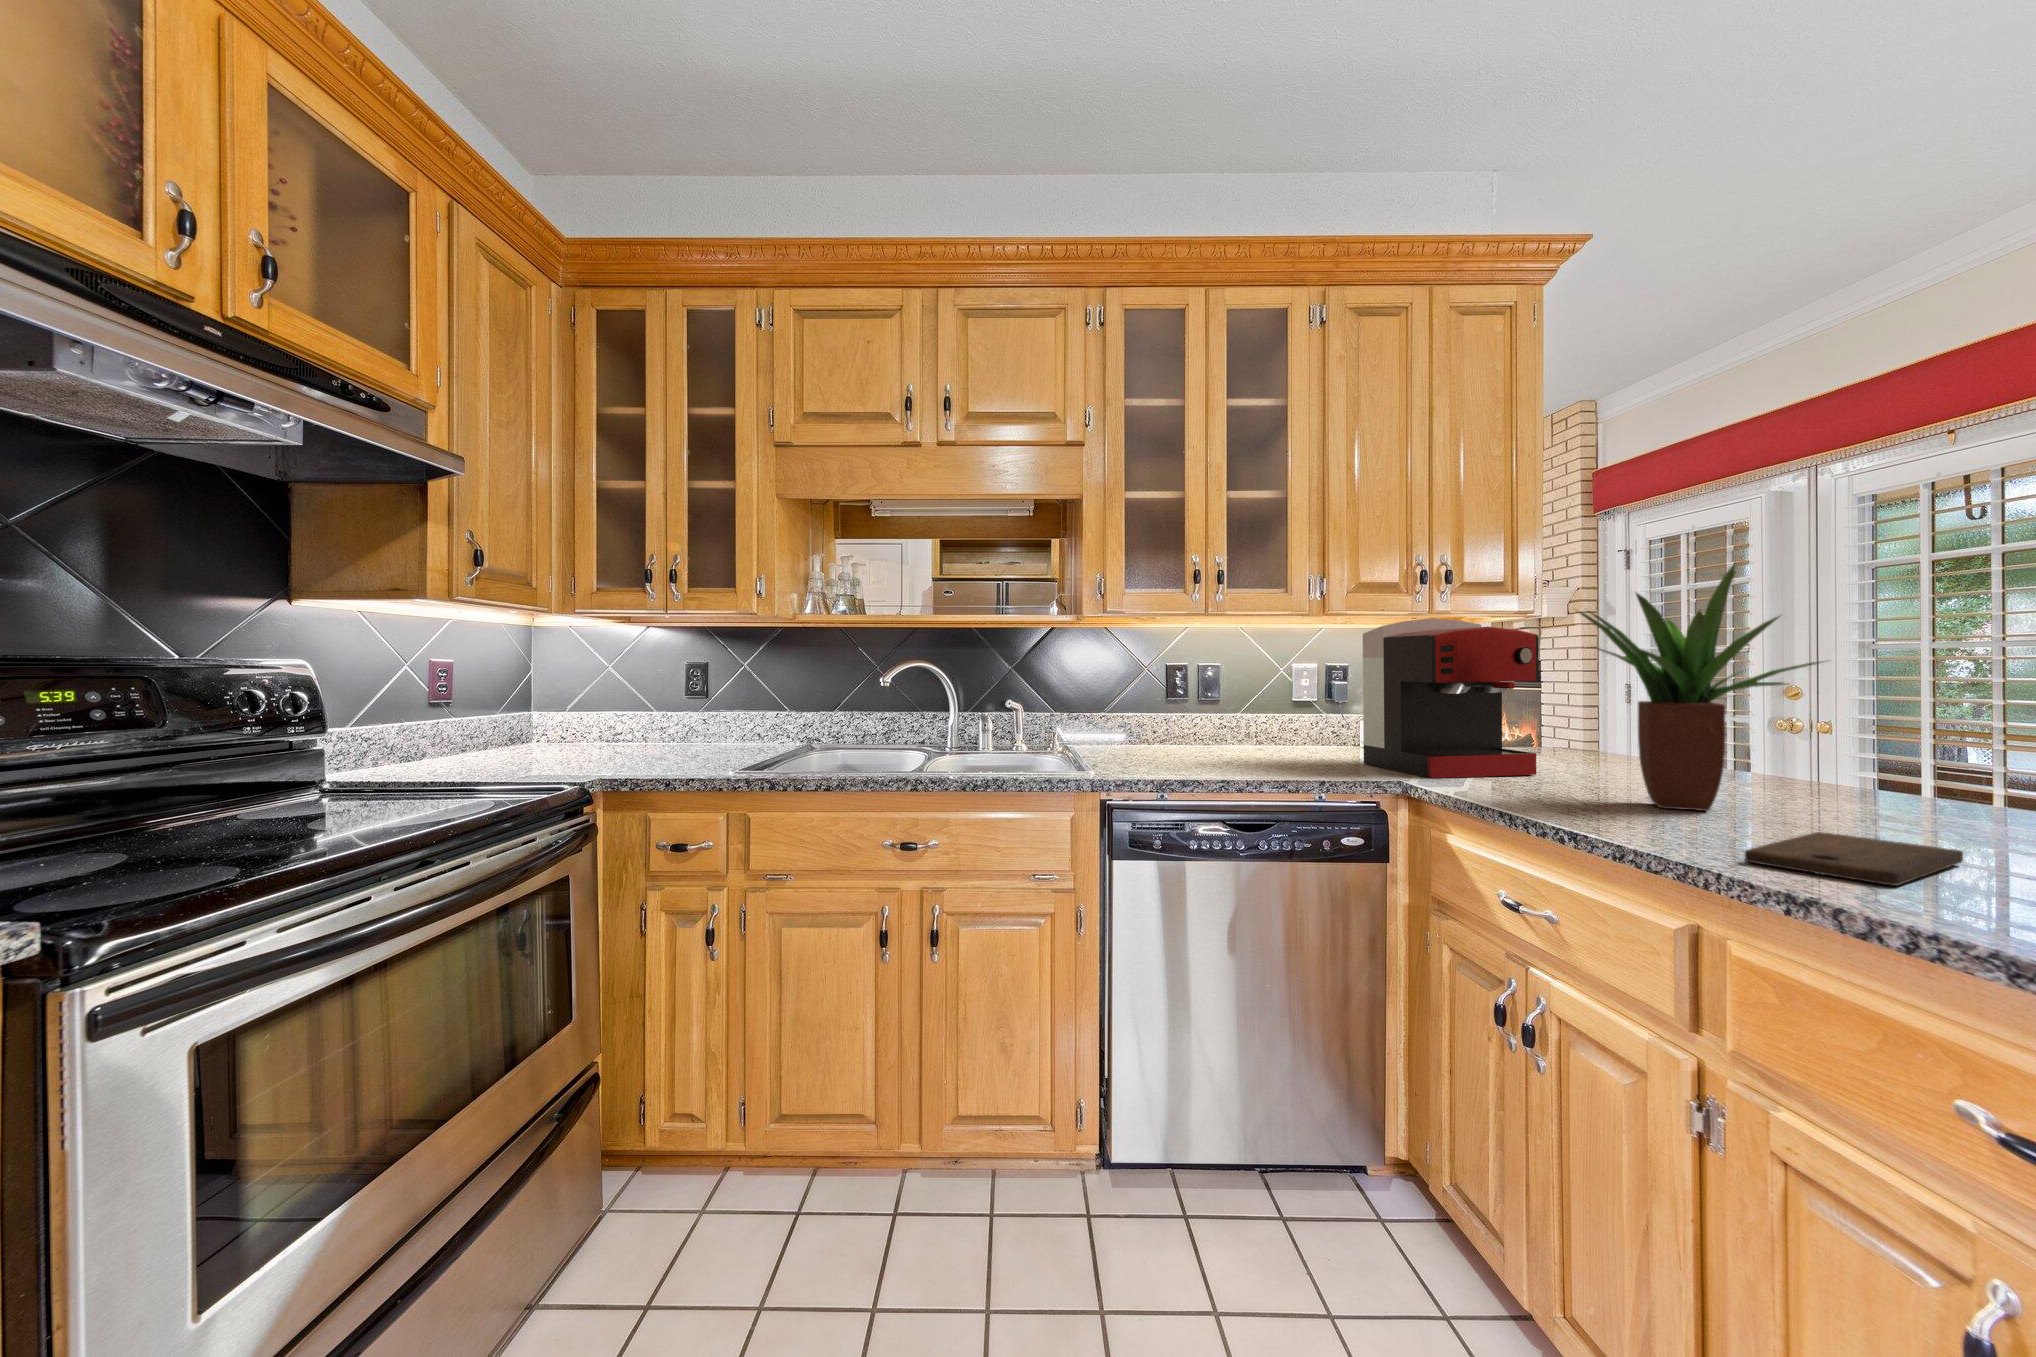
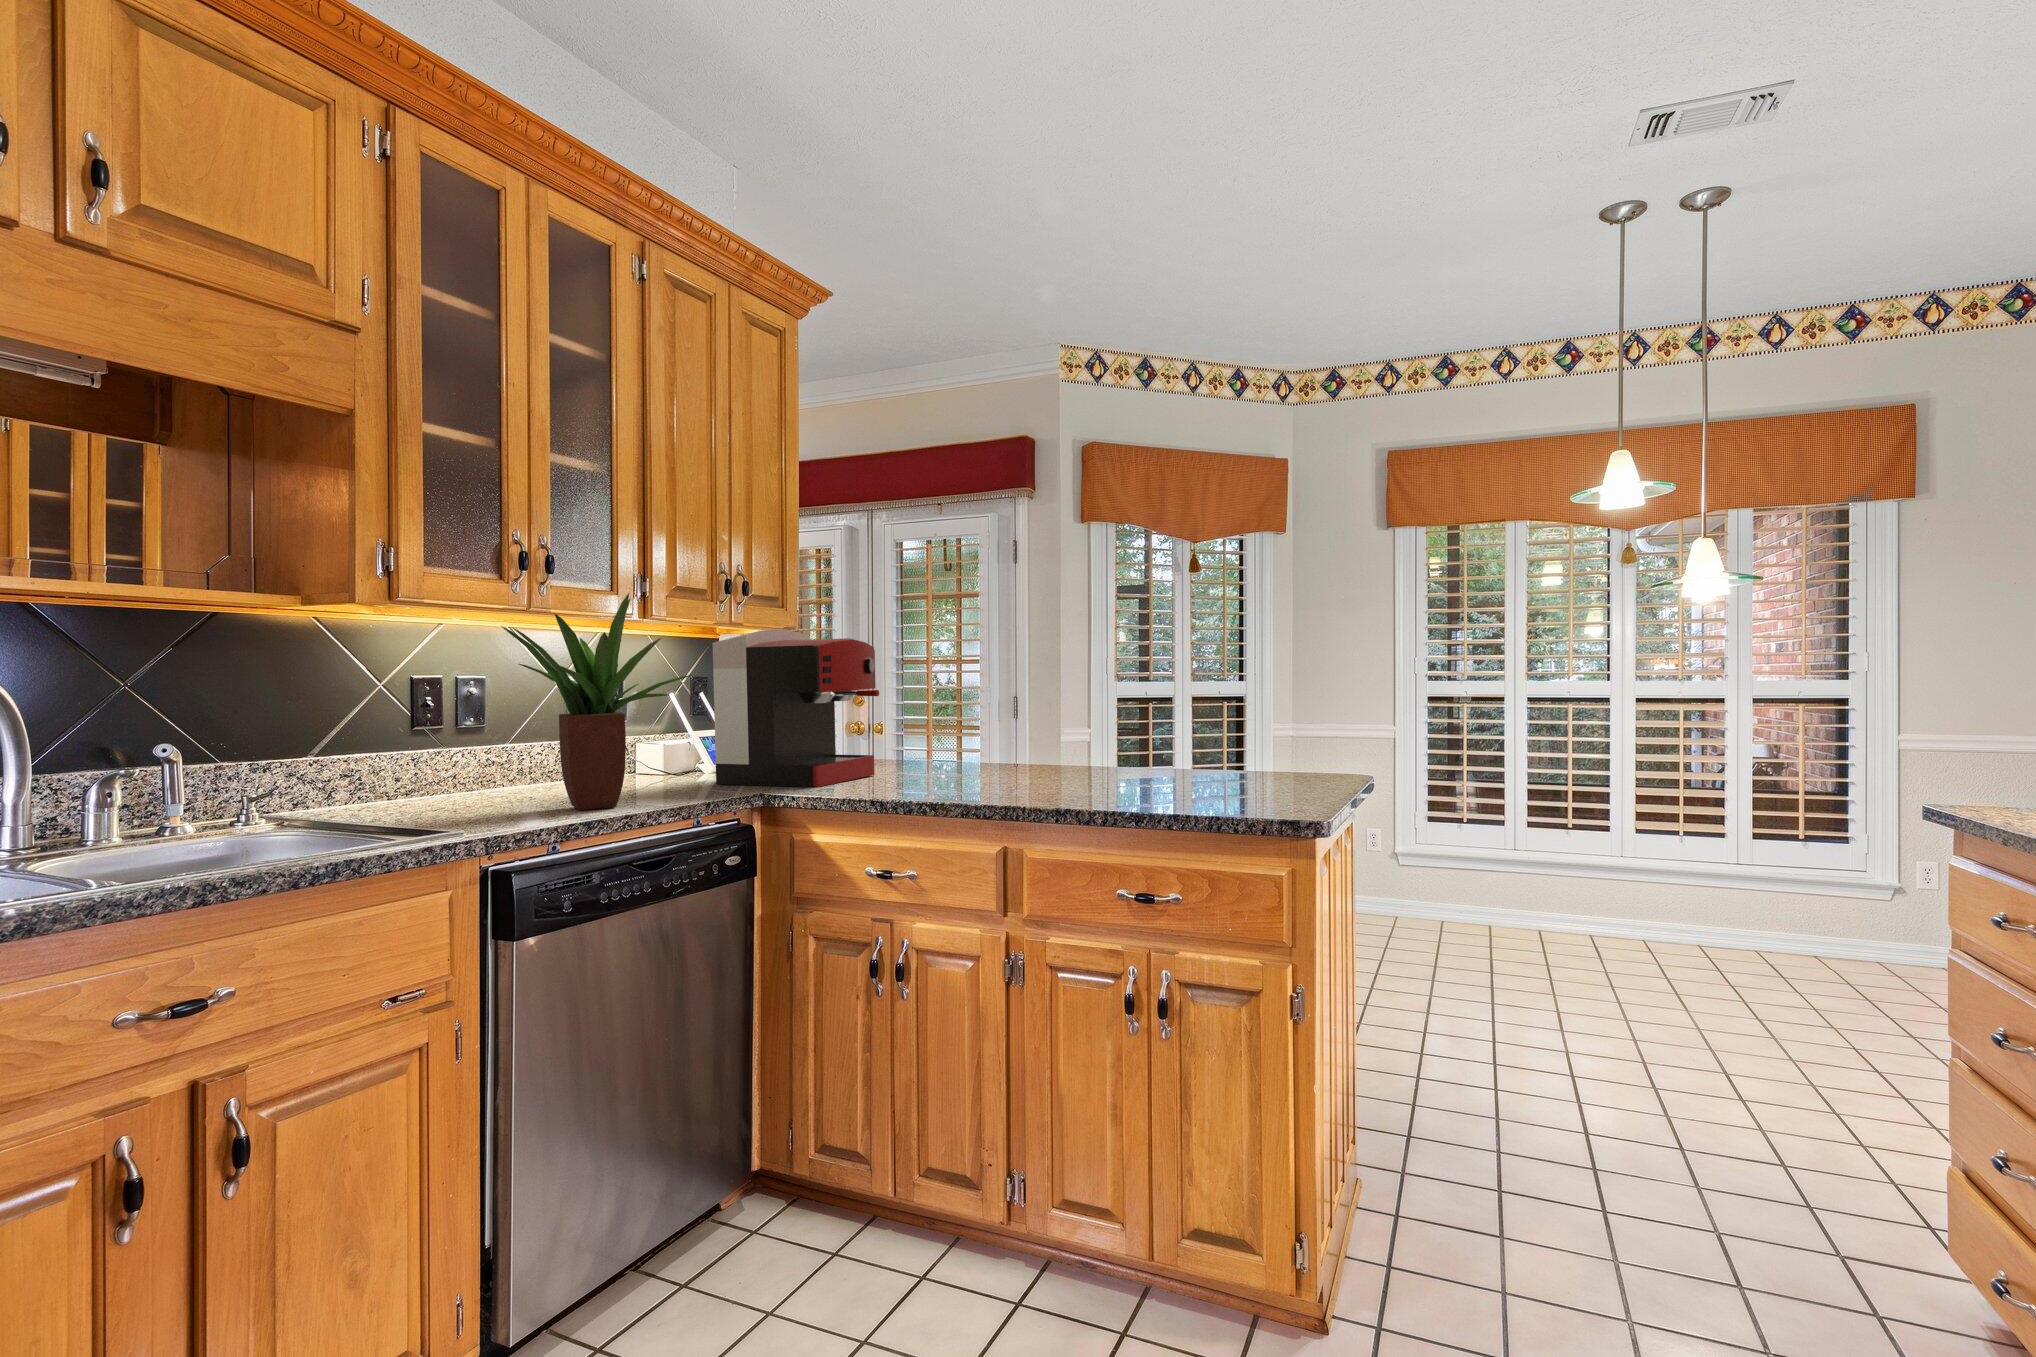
potted plant: present [1578,565,1822,811] -> present [502,593,692,810]
cutting board: present [1745,832,1963,886] -> none [1139,780,1224,802]

